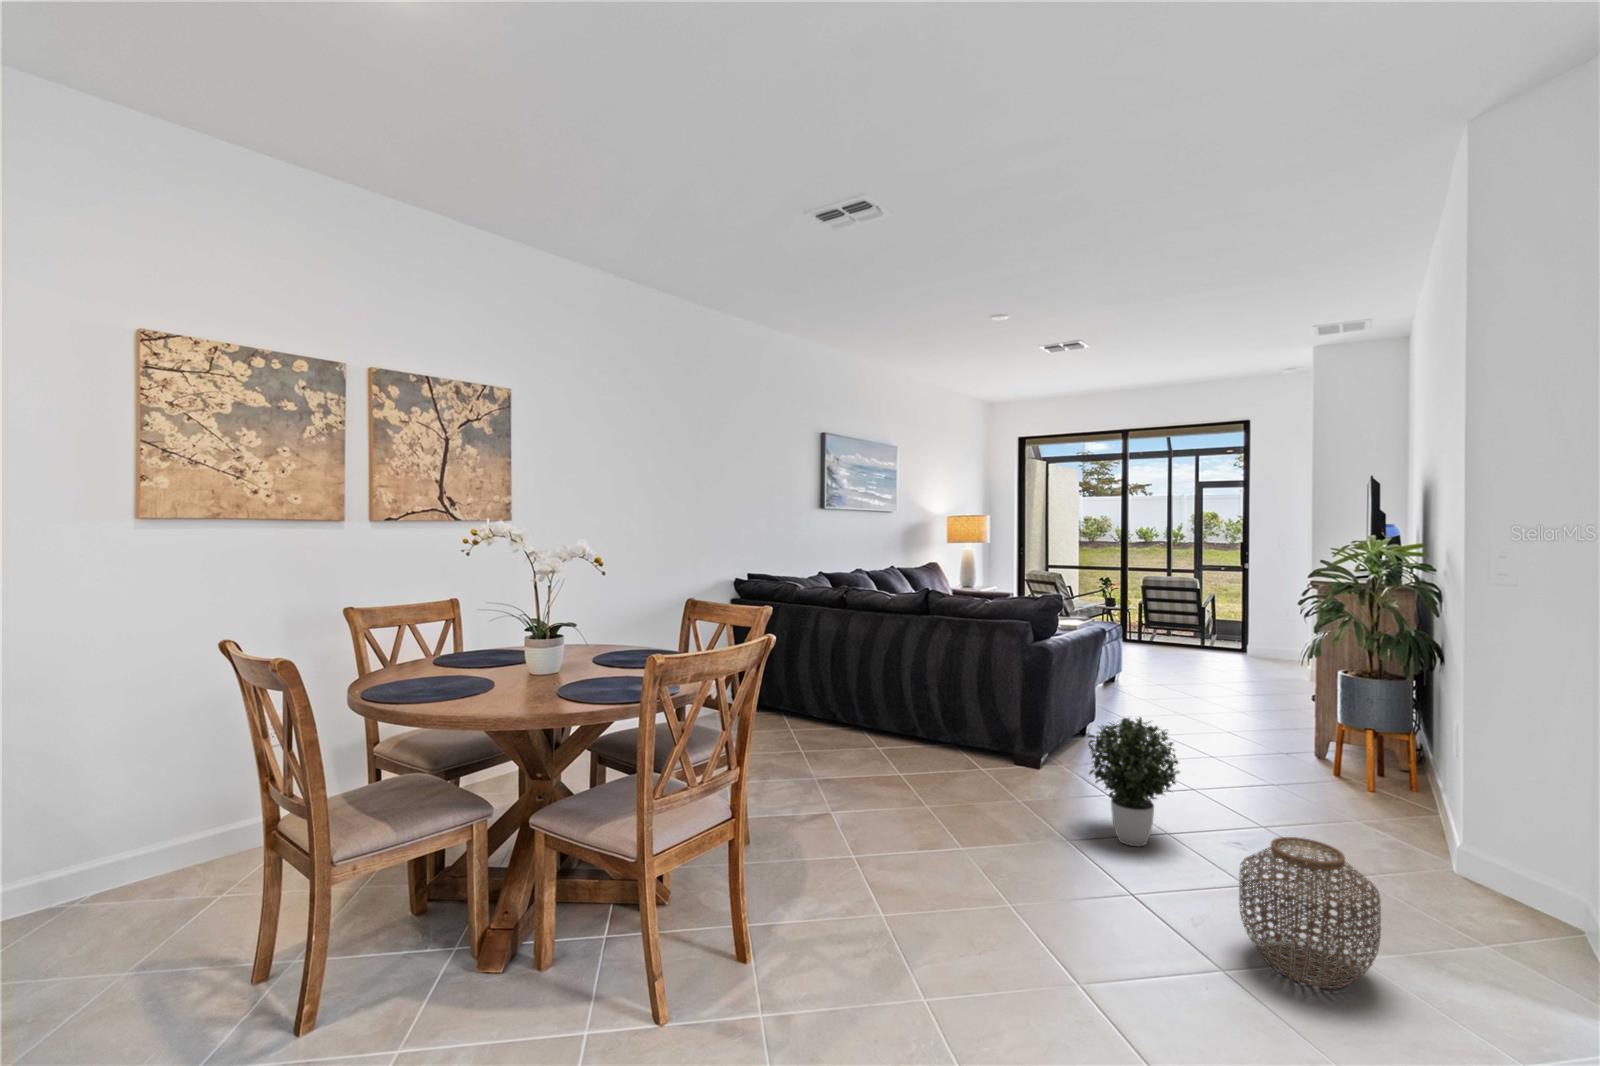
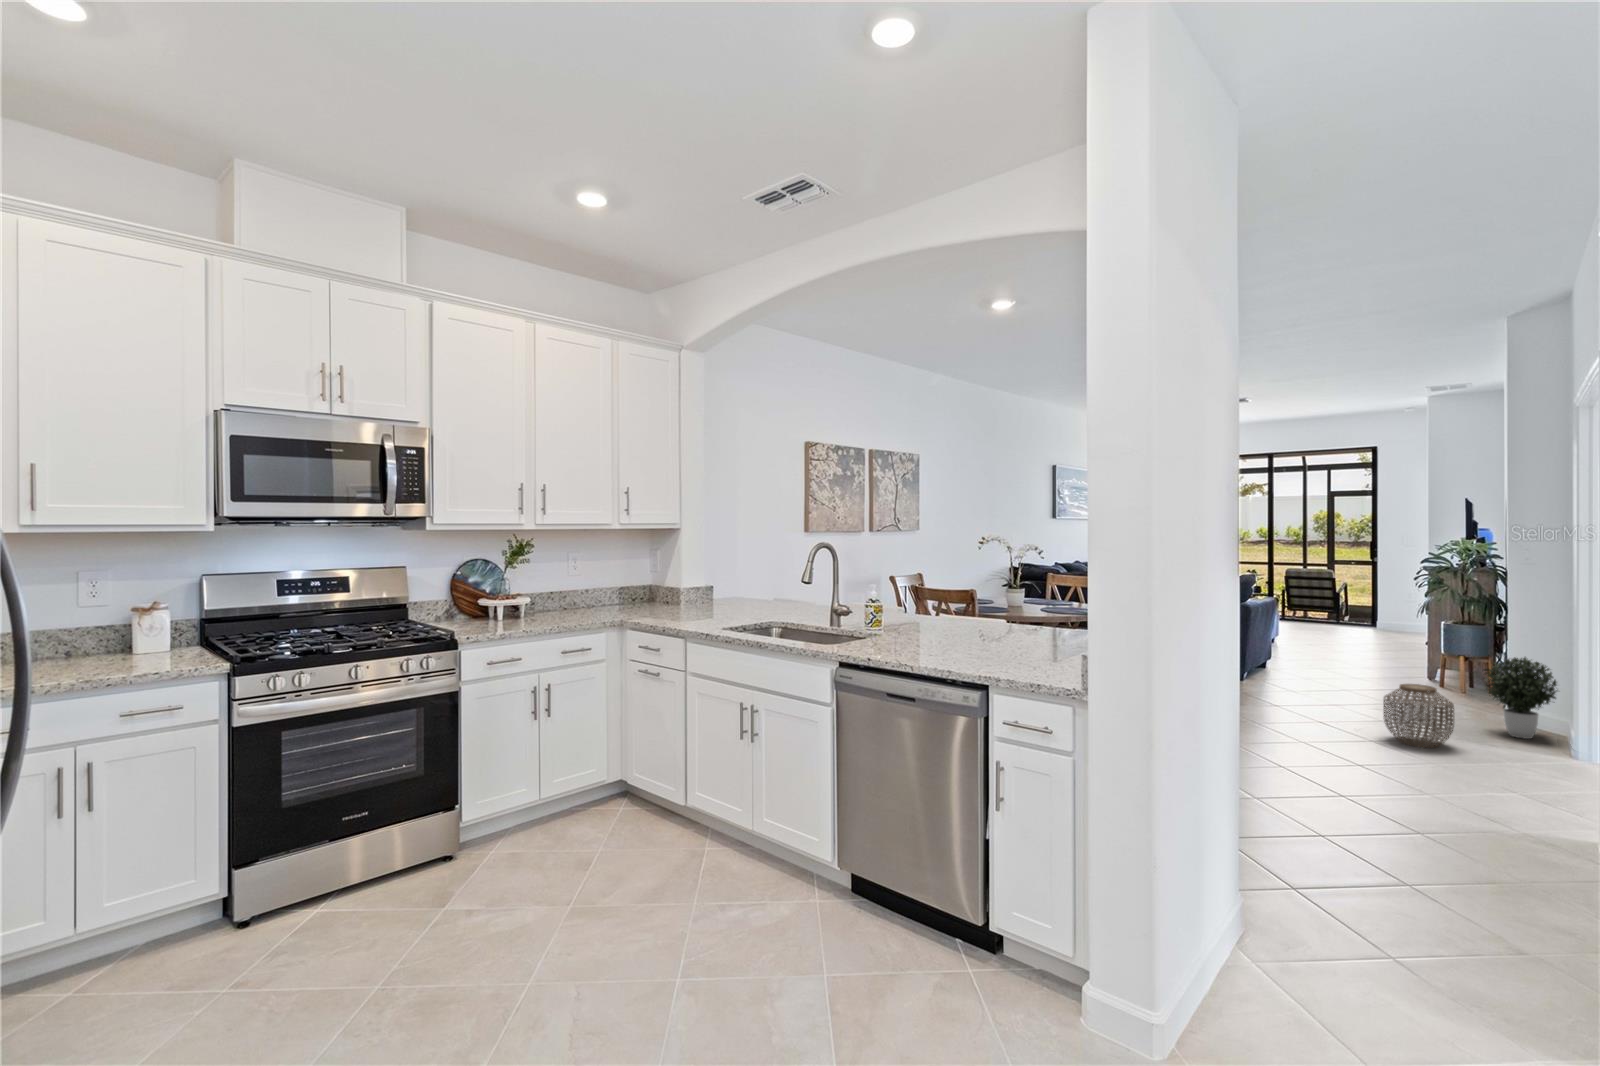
potted plant: present [1087,717,1180,846] -> present [1484,657,1557,739]

